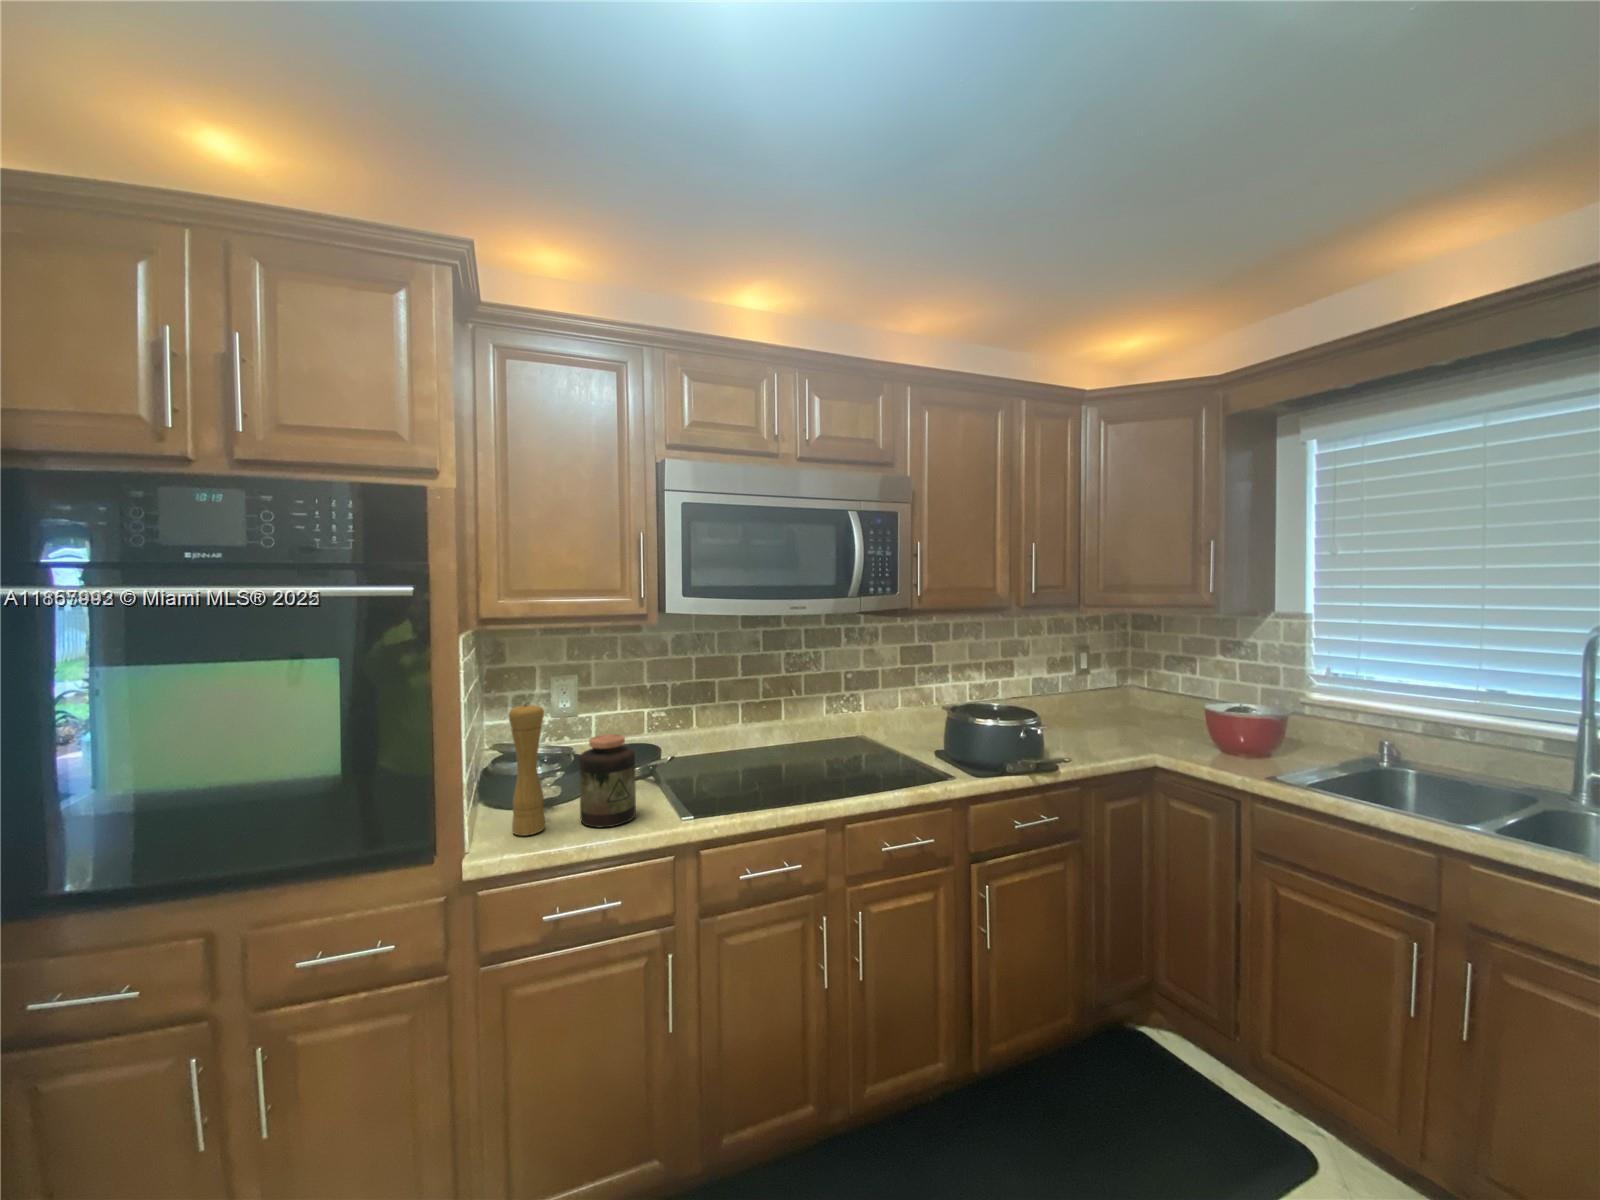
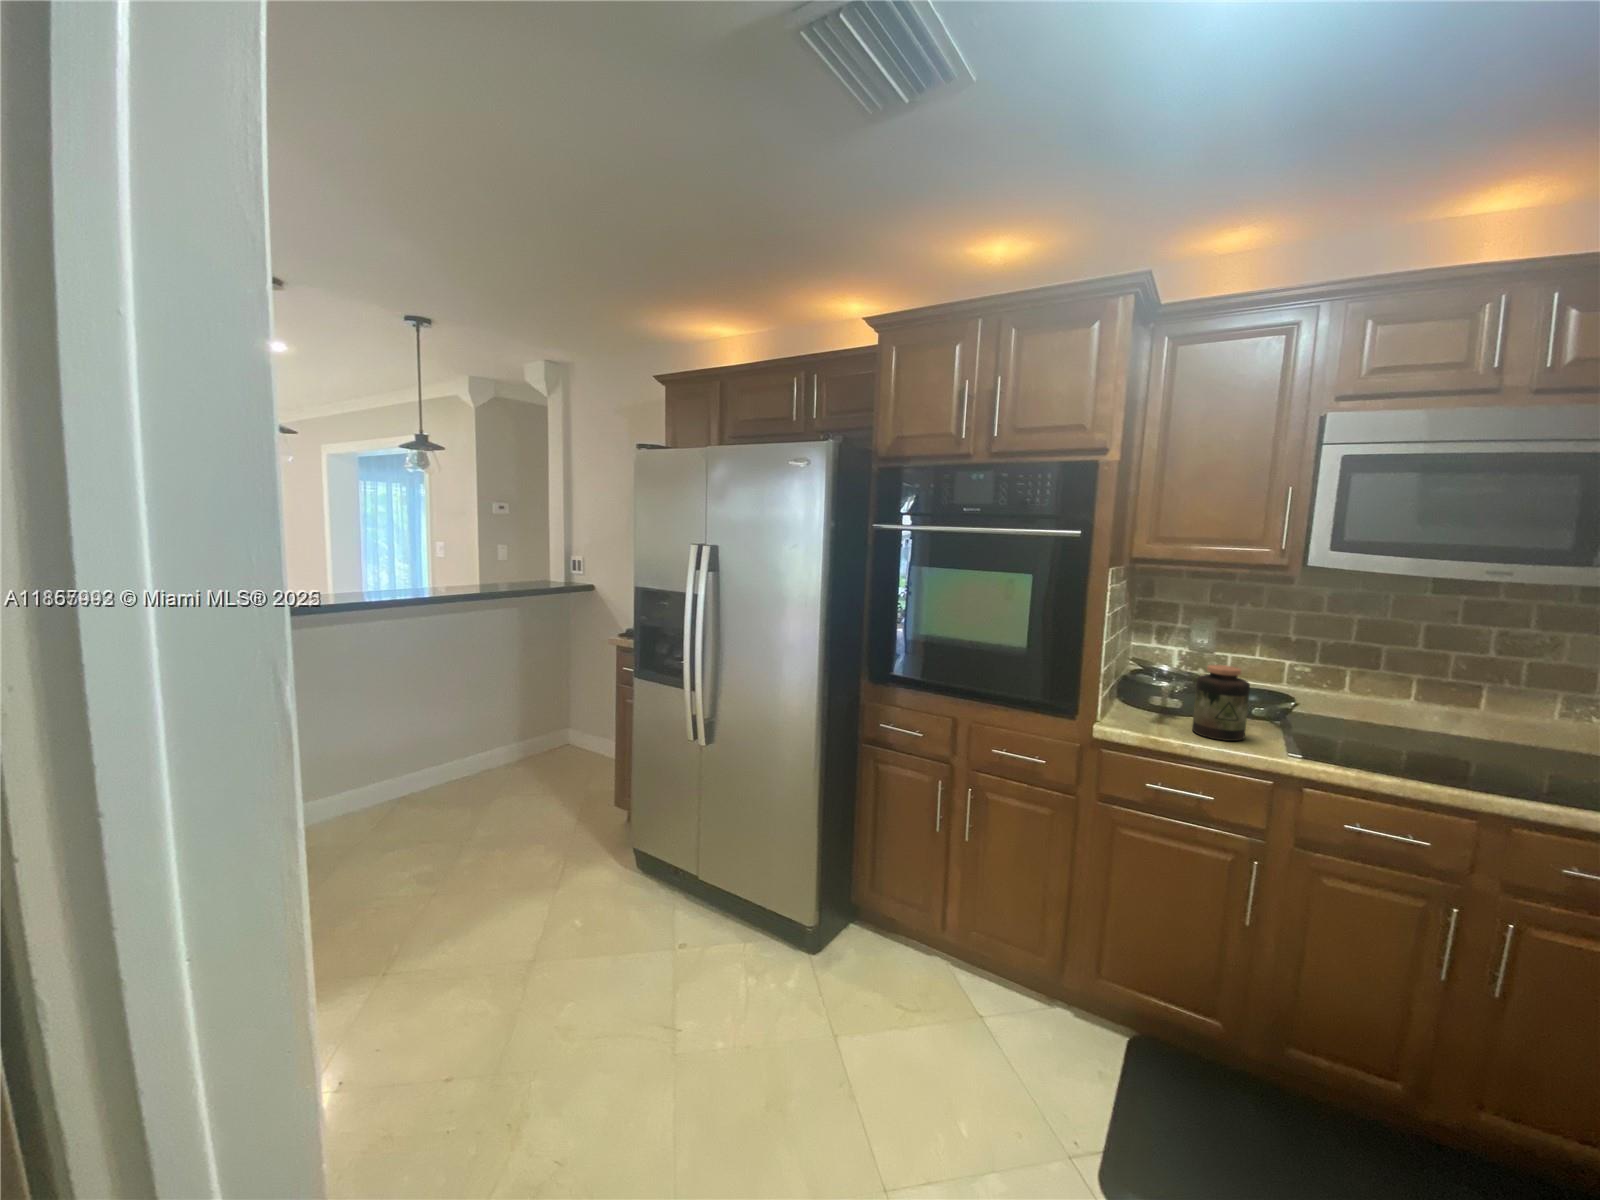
pepper mill: present [508,704,545,836] -> none [1136,626,1170,726]

